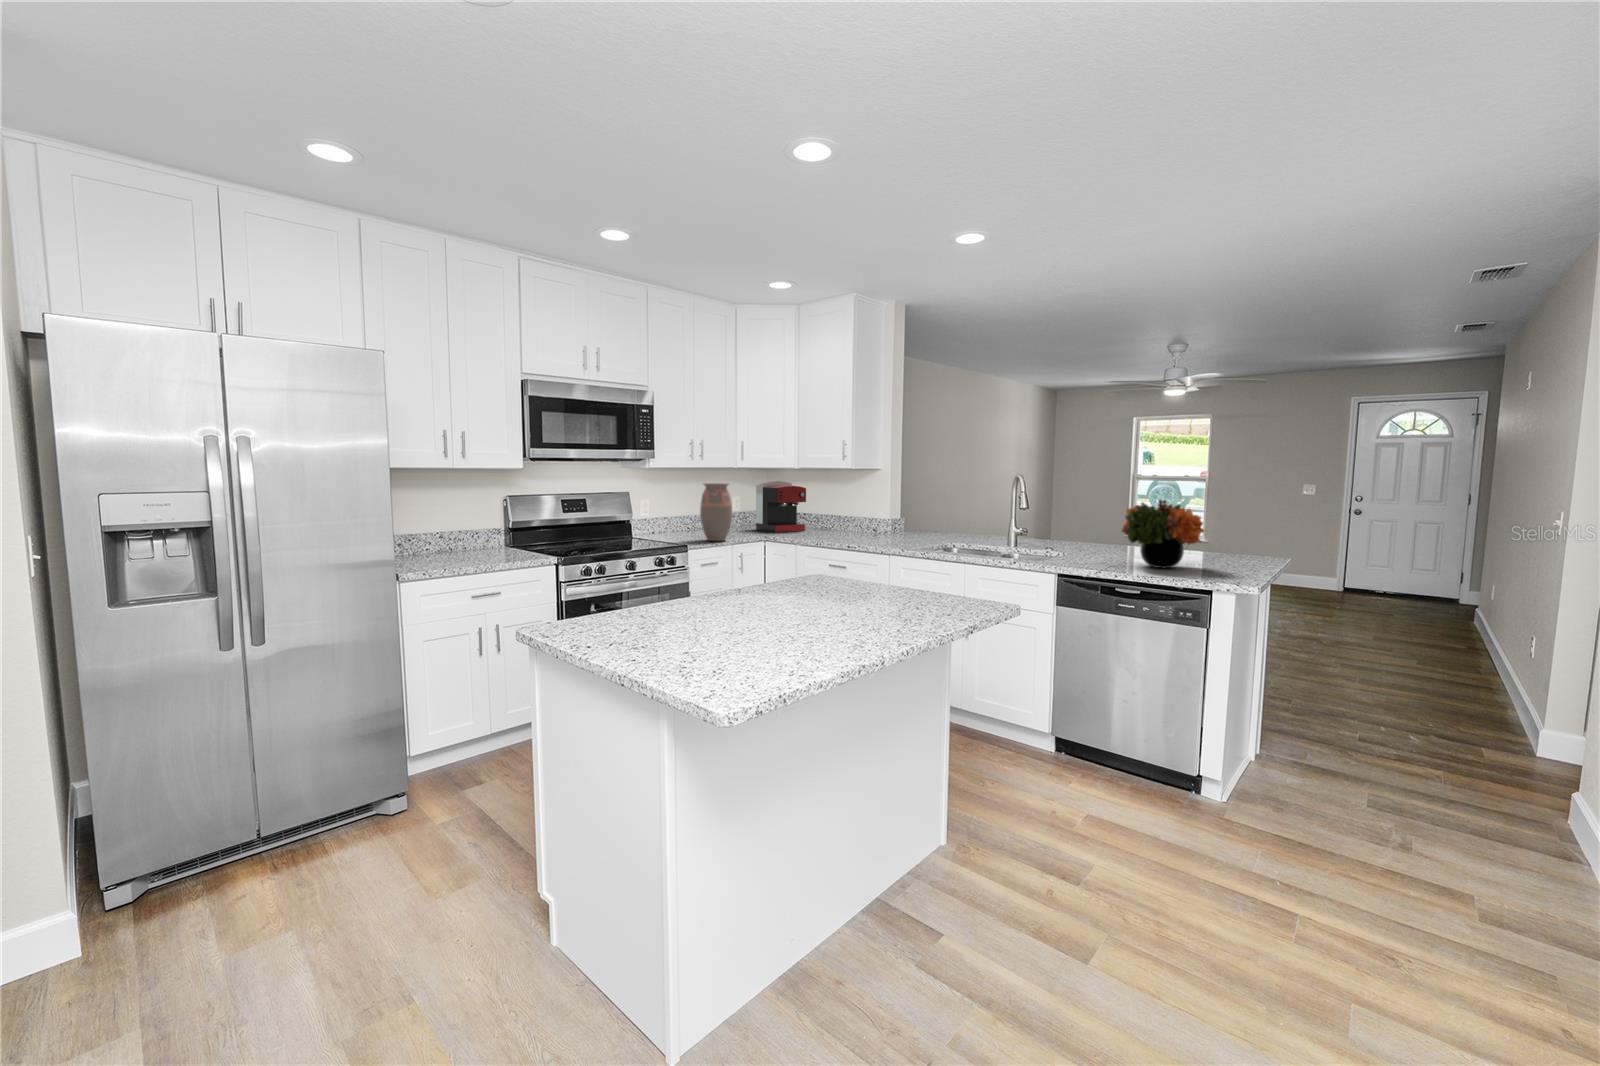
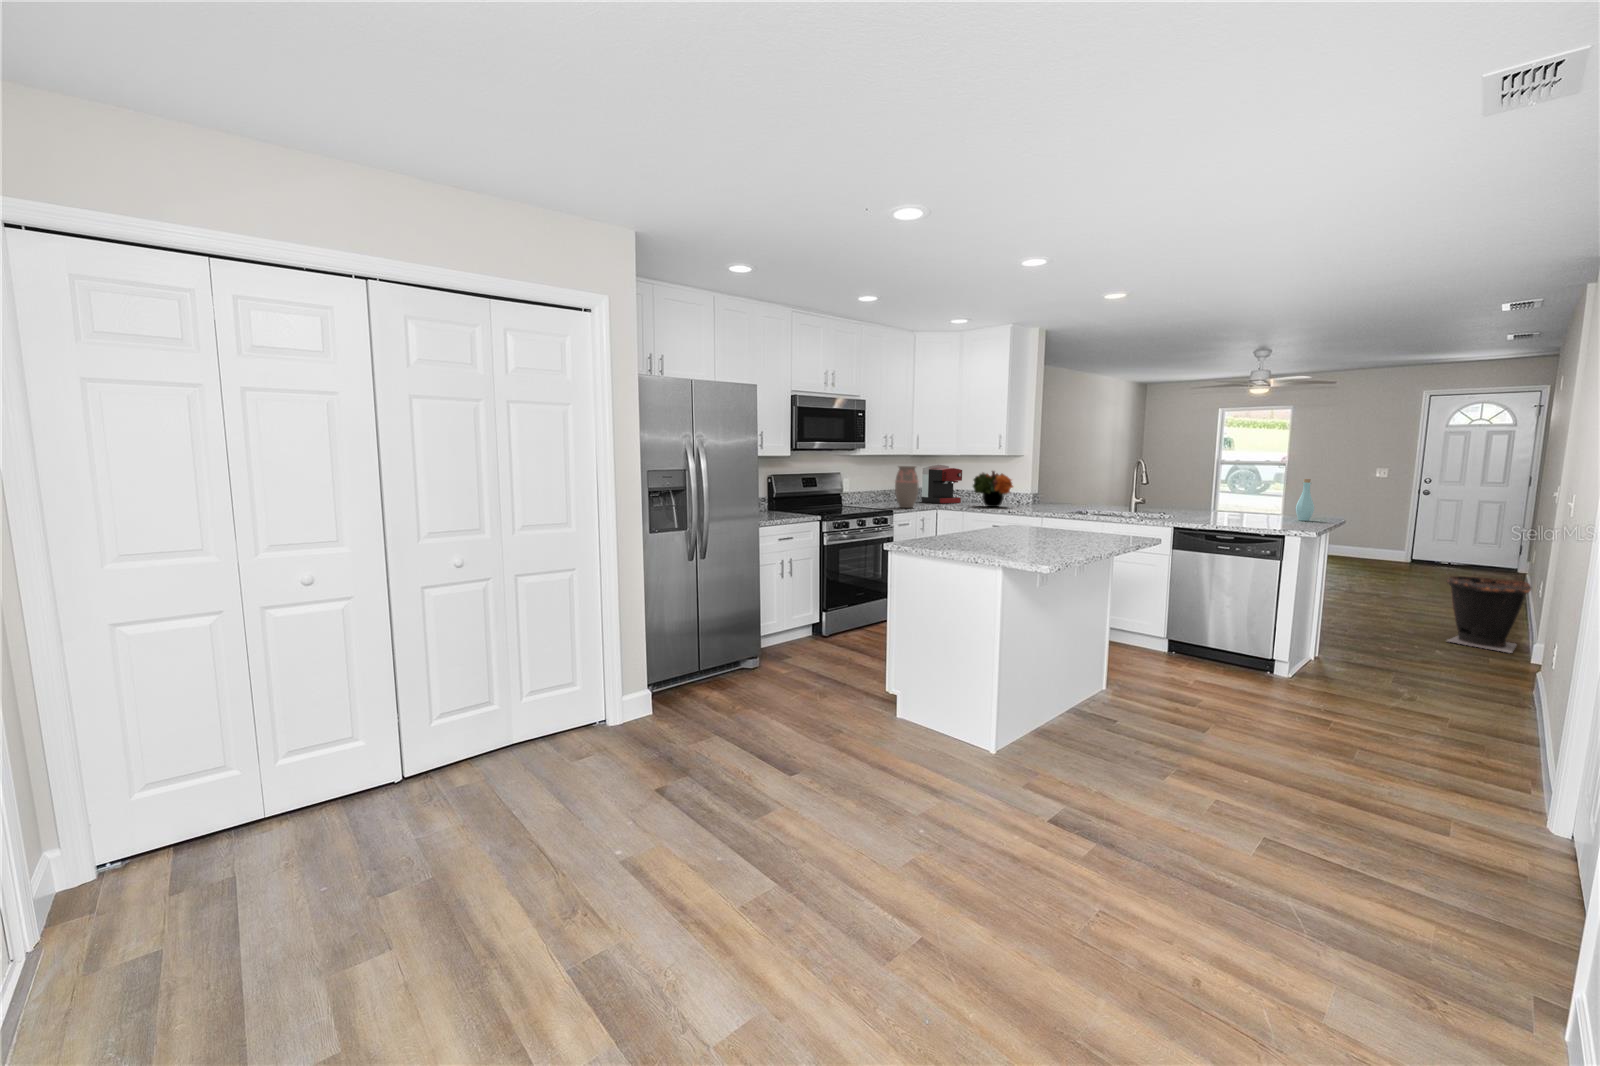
flower arrangement: present [1122,500,1205,568] -> present [973,471,1013,507]
bottle: none [1224,504,1249,563] -> present [1295,479,1314,521]
trash can: none [1412,625,1524,739] -> present [1447,576,1531,653]

